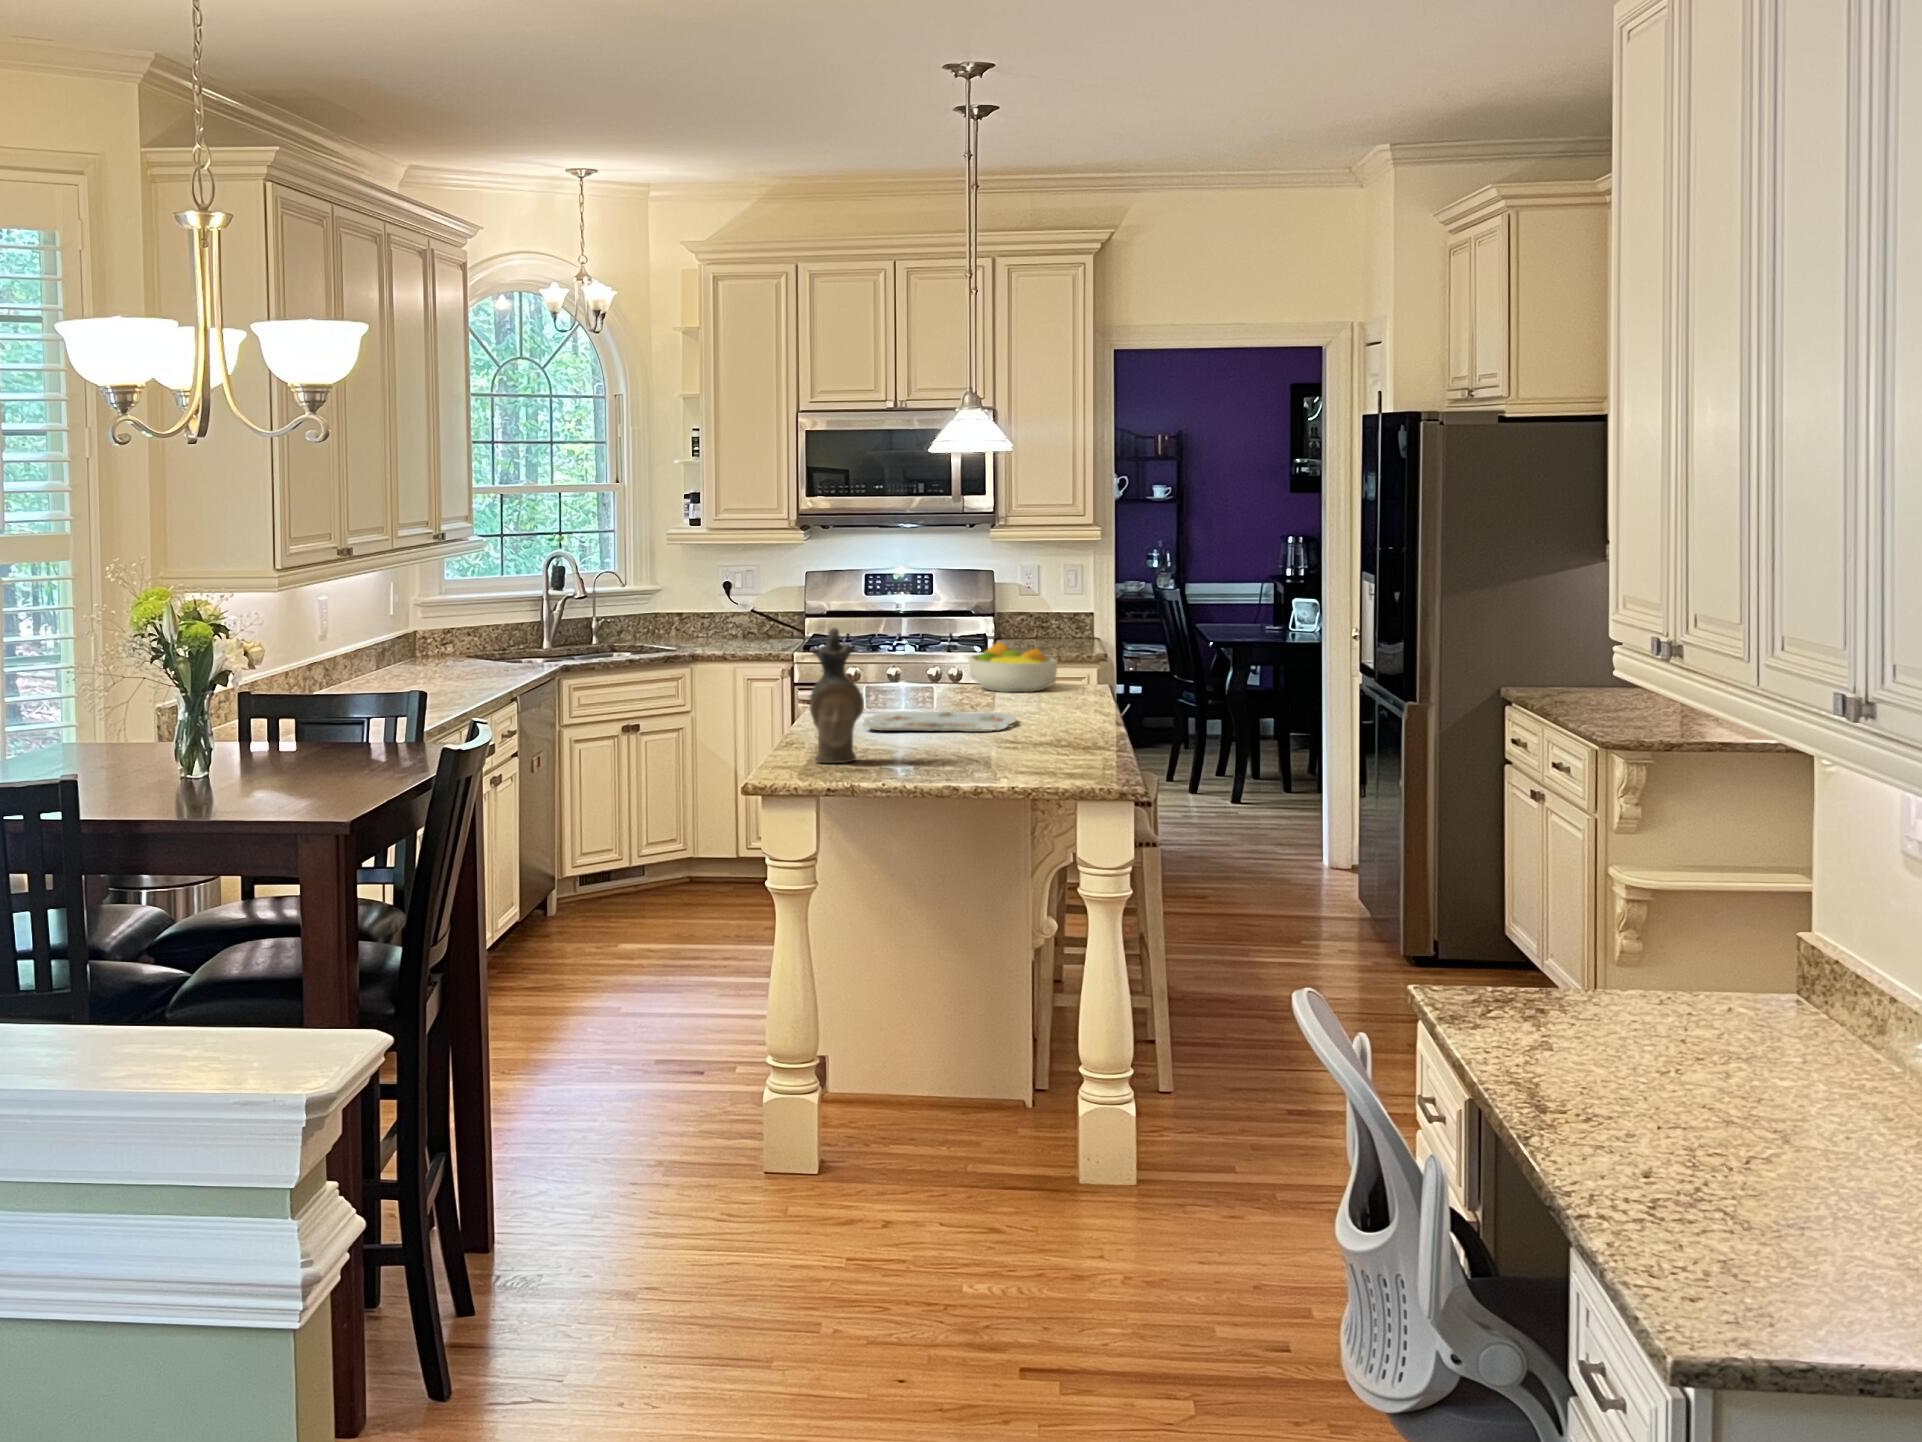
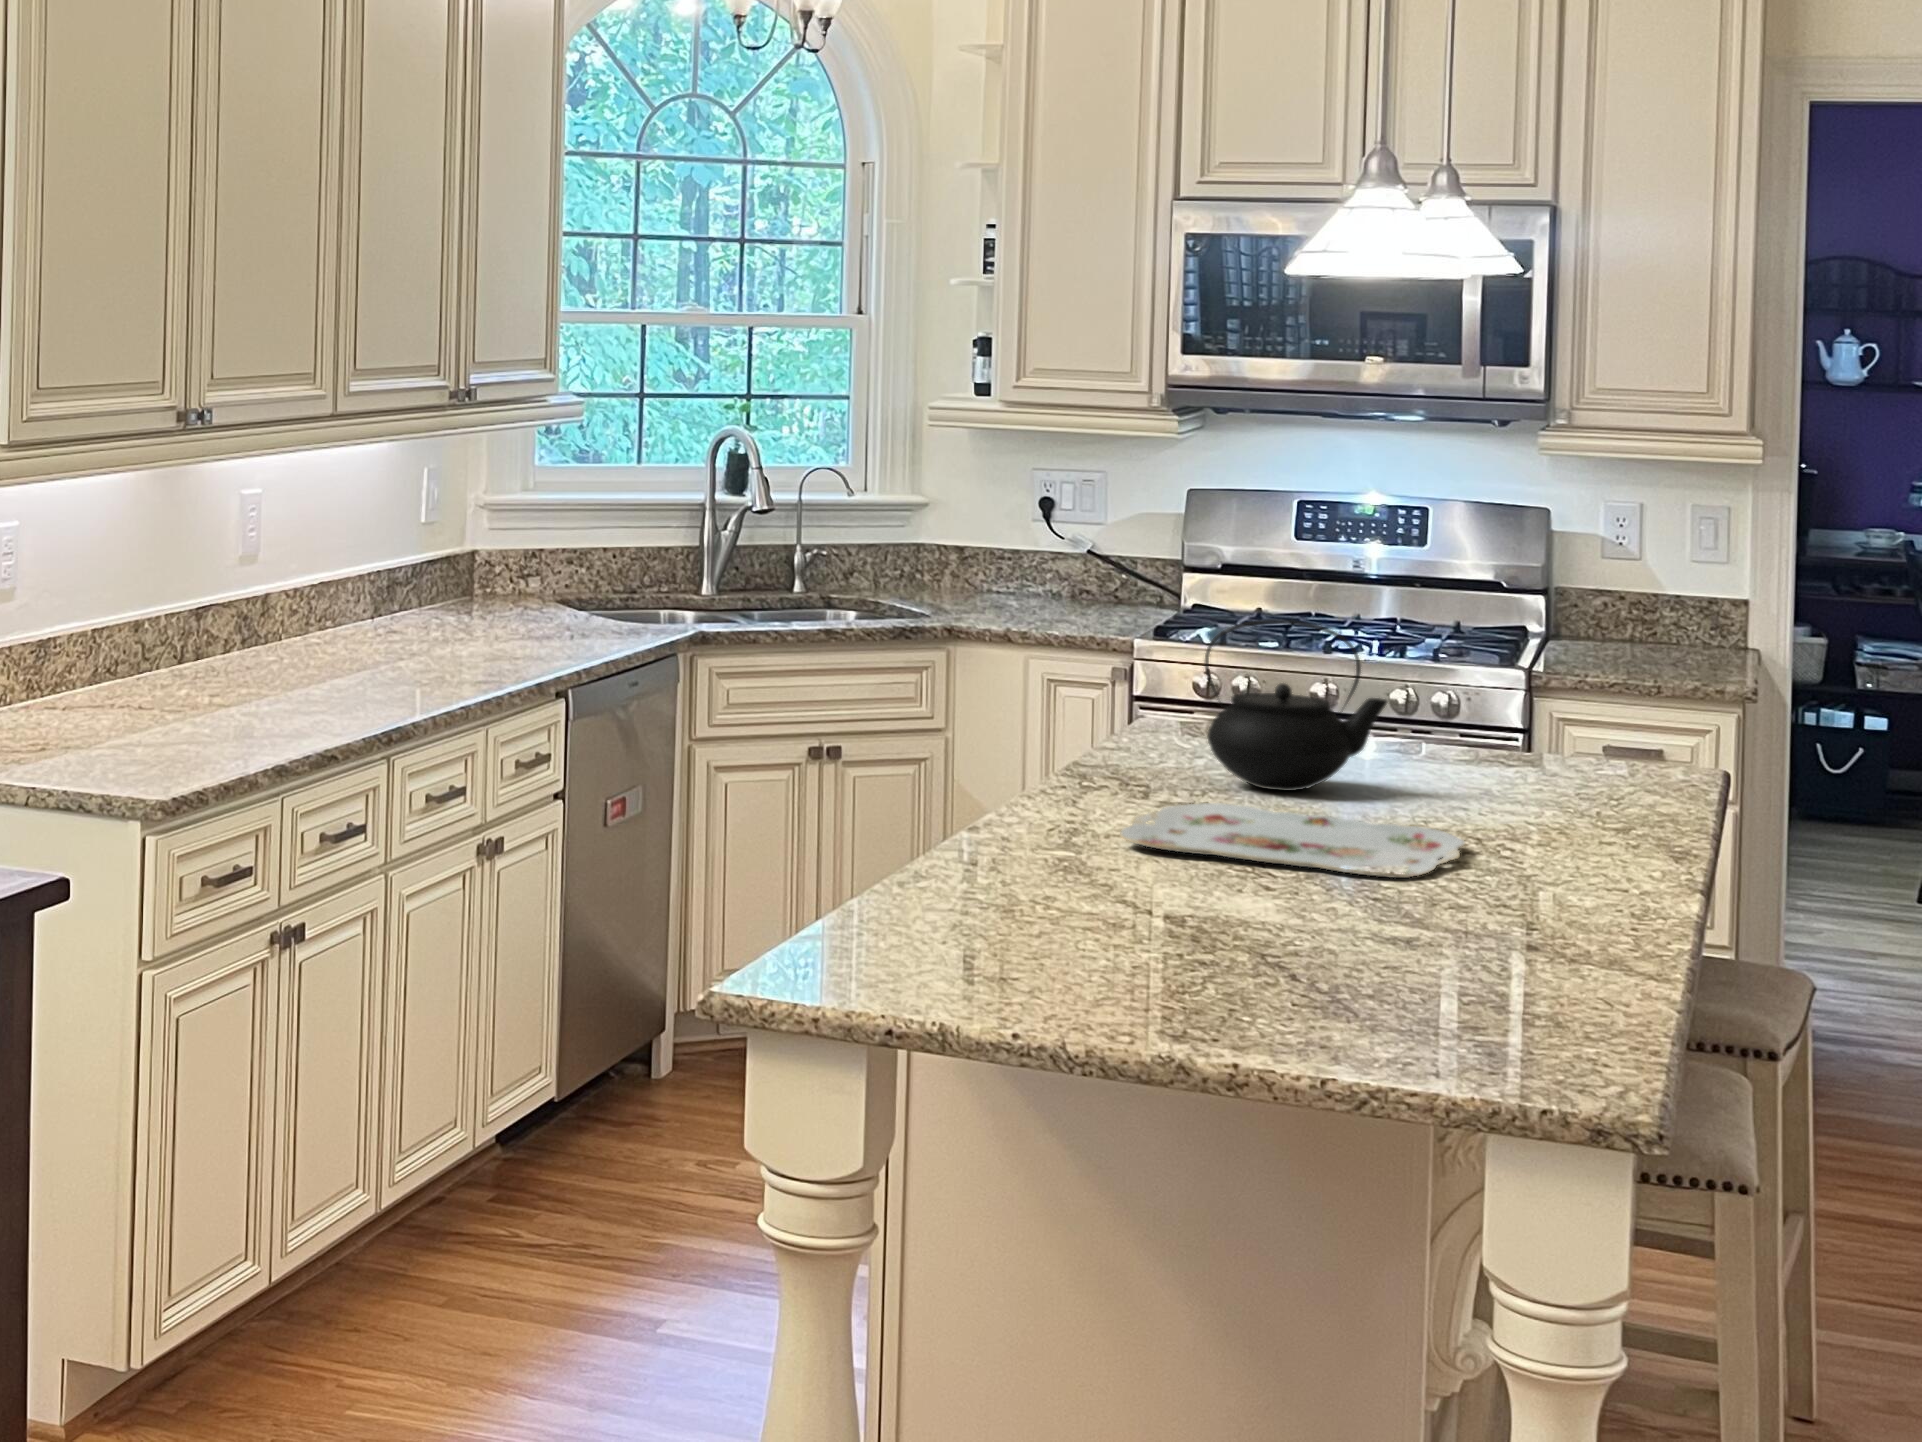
teapot: none [875,624,962,708] -> present [1205,619,1387,791]
ceramic pitcher: present [810,628,864,763] -> none [922,642,1041,941]
fruit bowl: present [968,642,1058,692] -> none [1434,659,1618,771]

